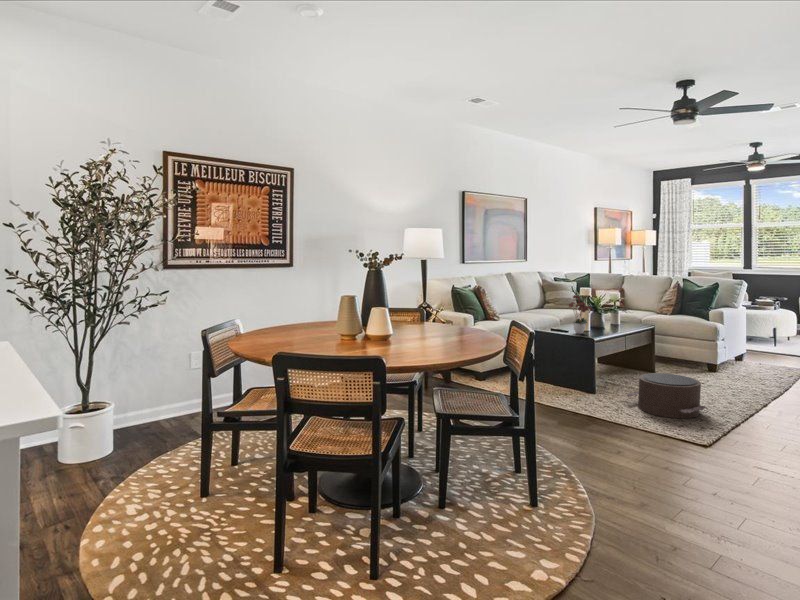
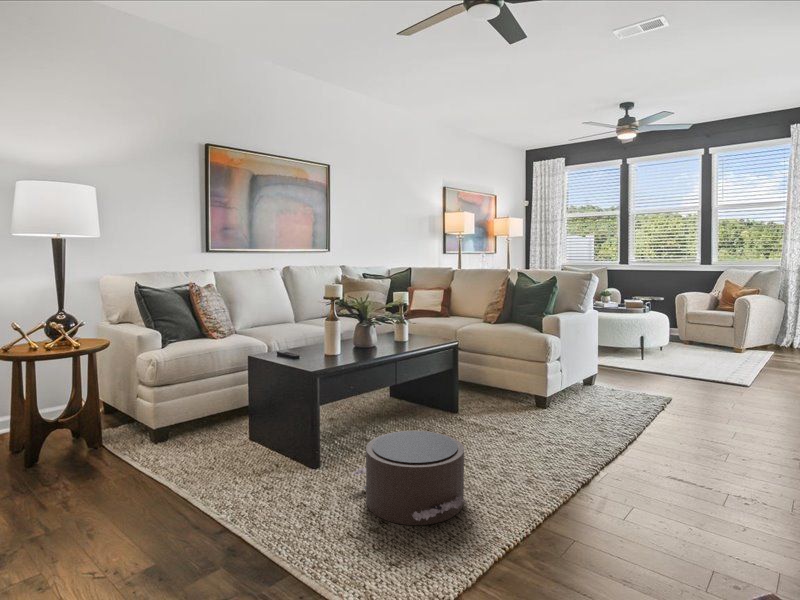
flower arrangement: present [569,295,593,334] -> none [289,293,327,361]

